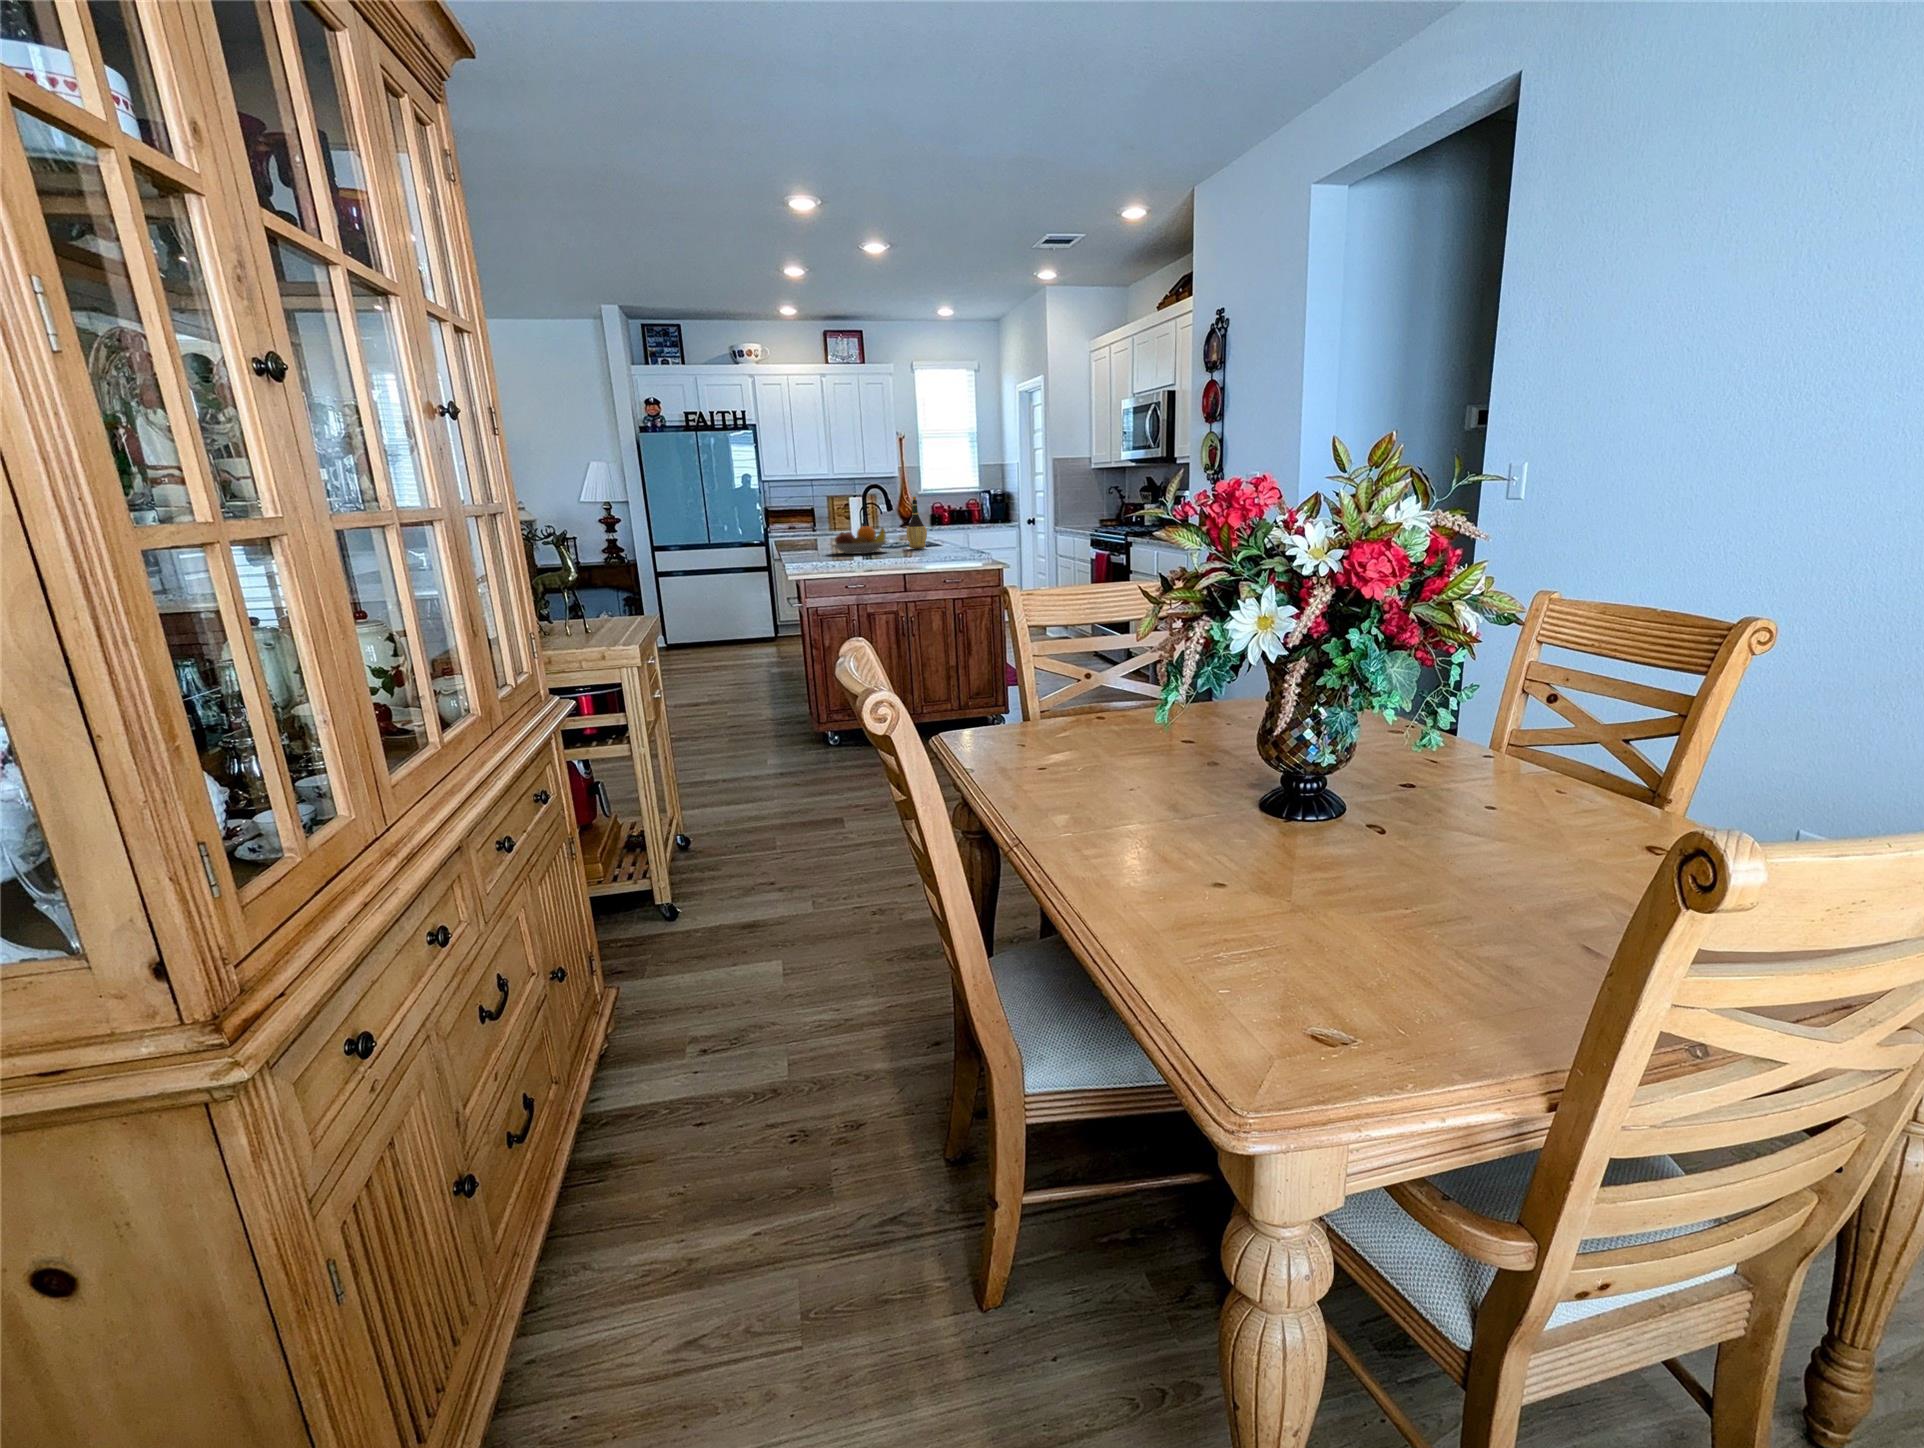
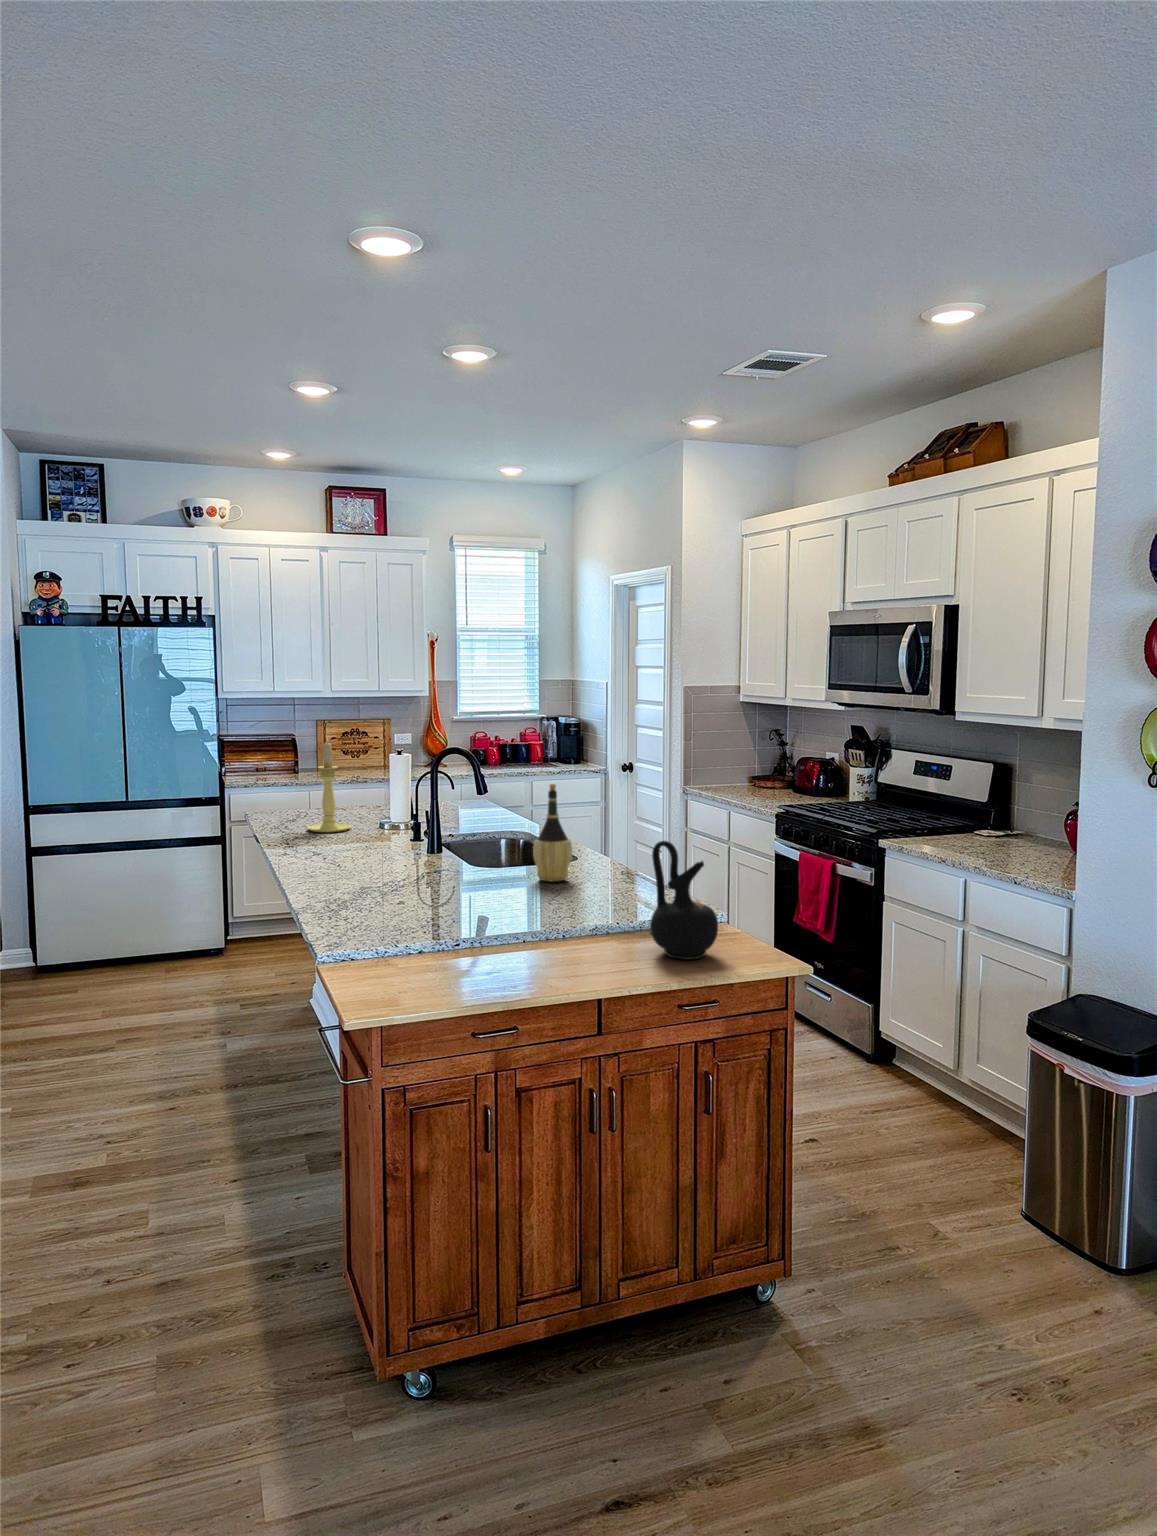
candle holder: none [806,490,830,543] -> present [308,743,351,832]
ceramic jug: none [938,509,970,565] -> present [650,841,718,960]
fruit bowl: present [830,526,888,554] -> none [387,845,510,905]

